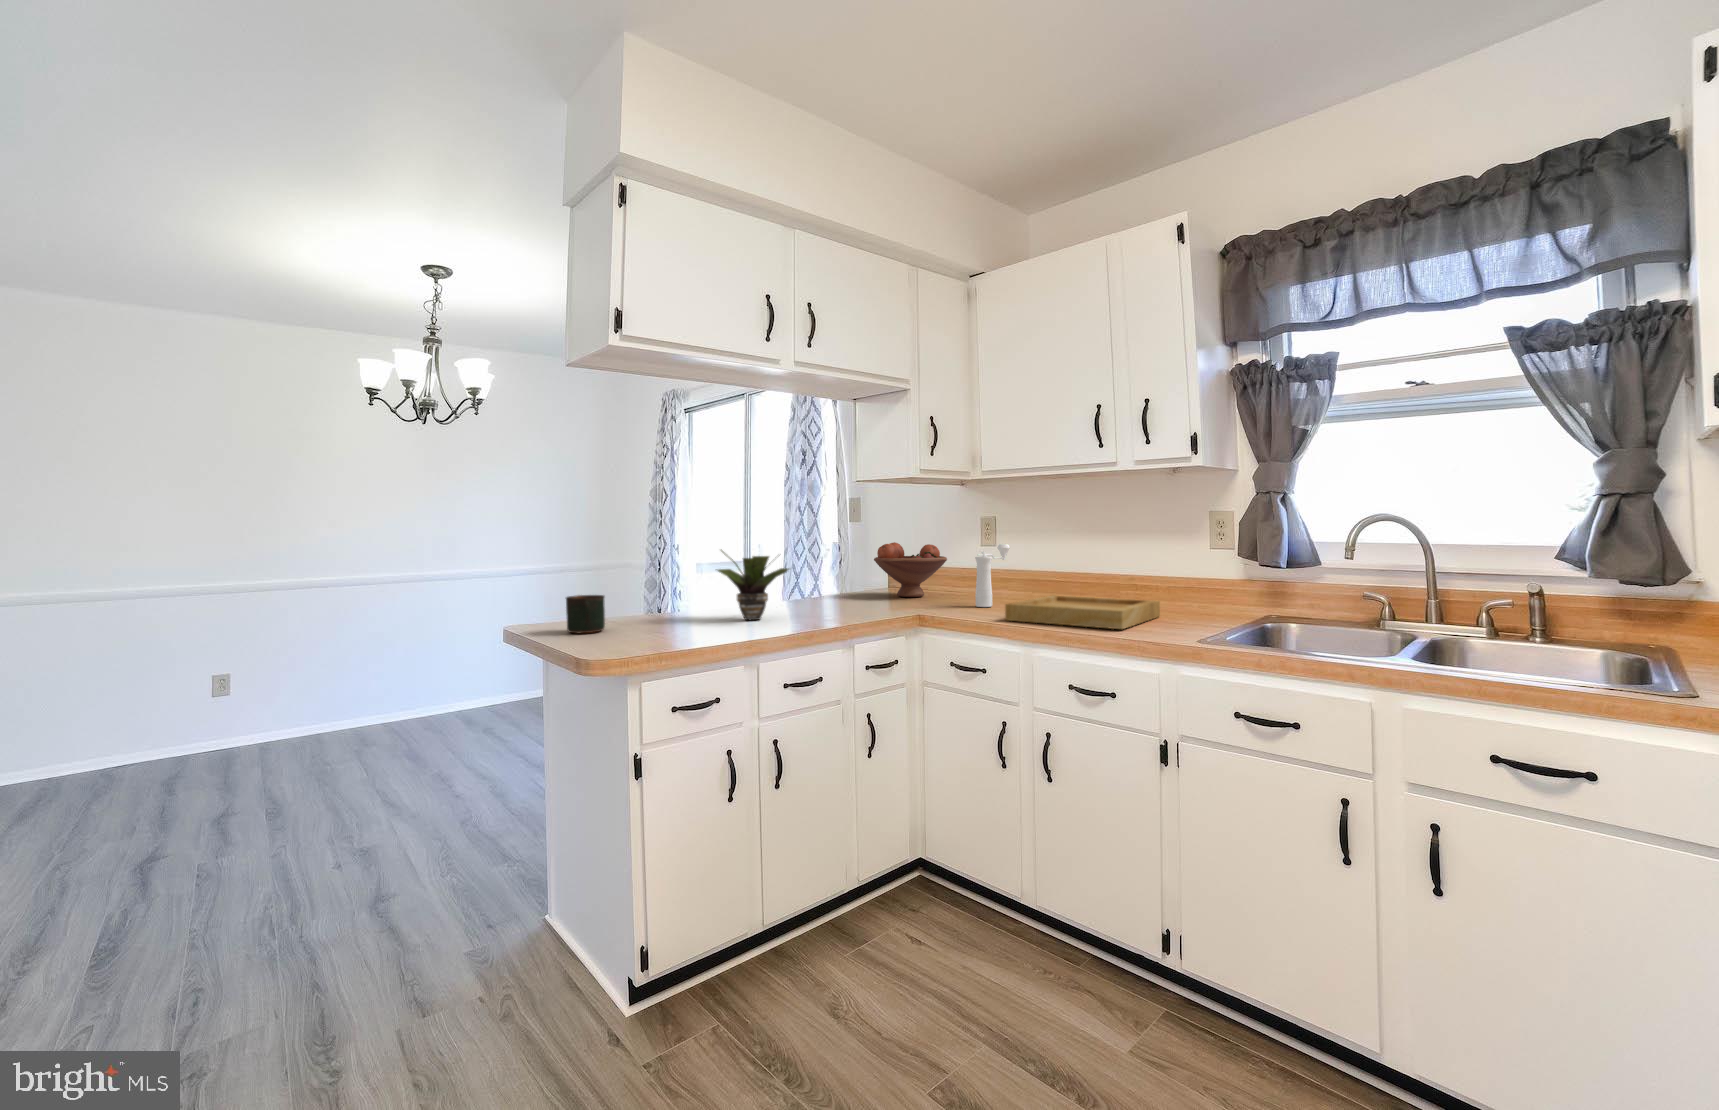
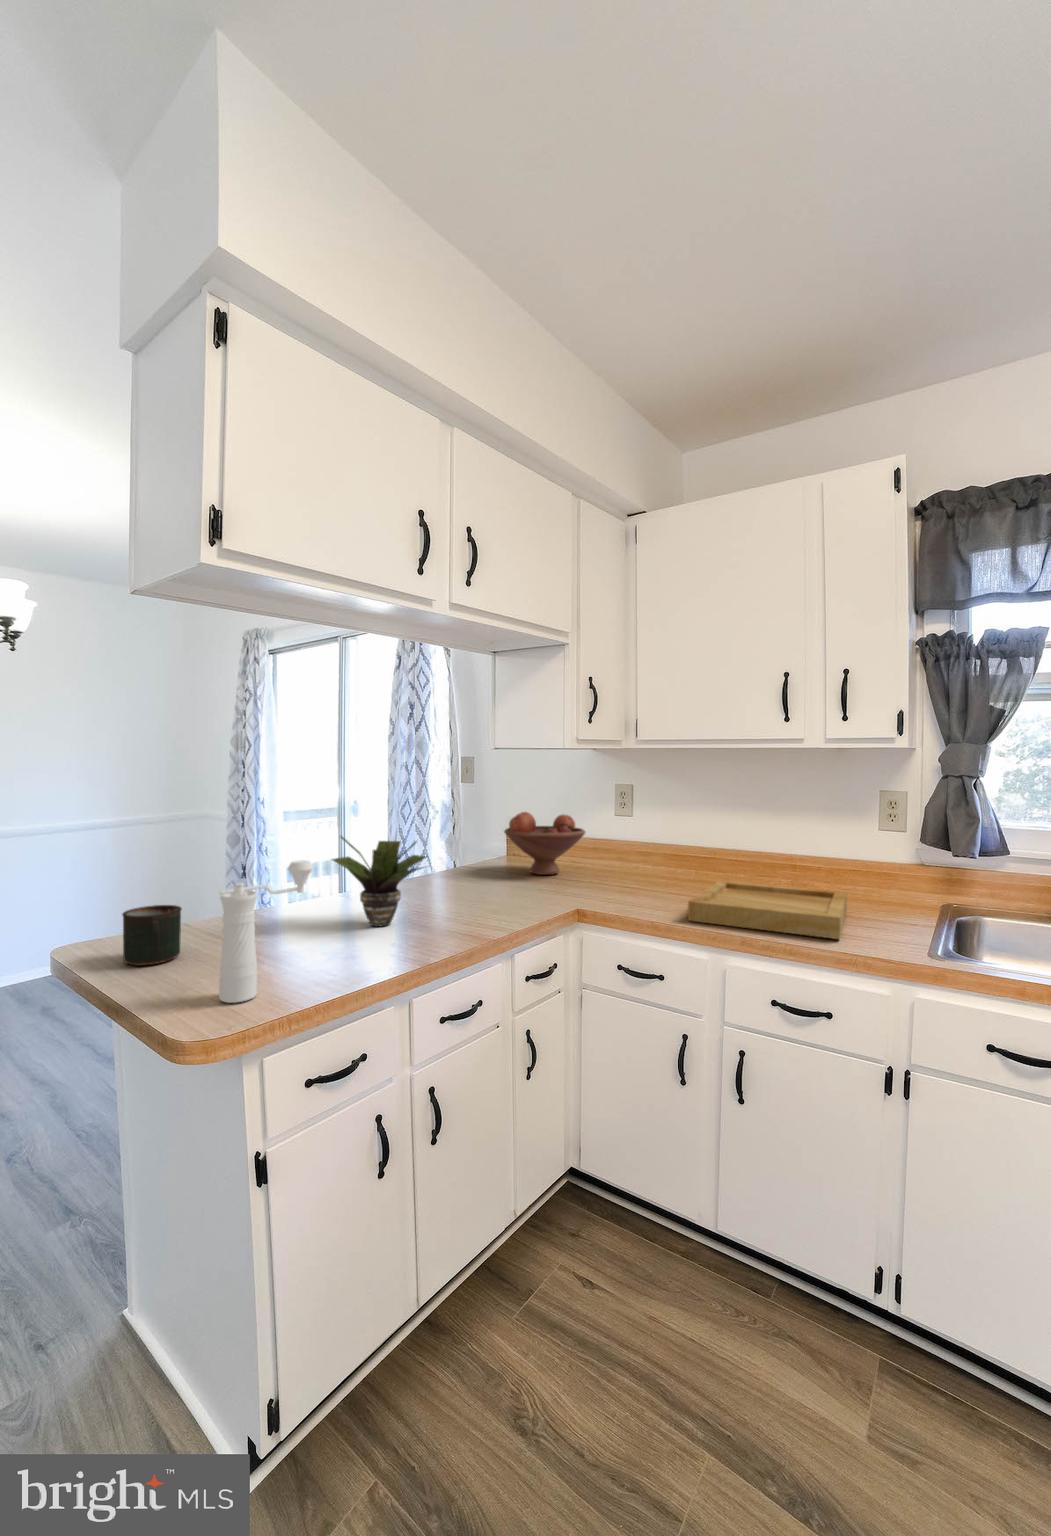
pepper mill: present [975,544,1010,607] -> present [219,861,313,1003]

